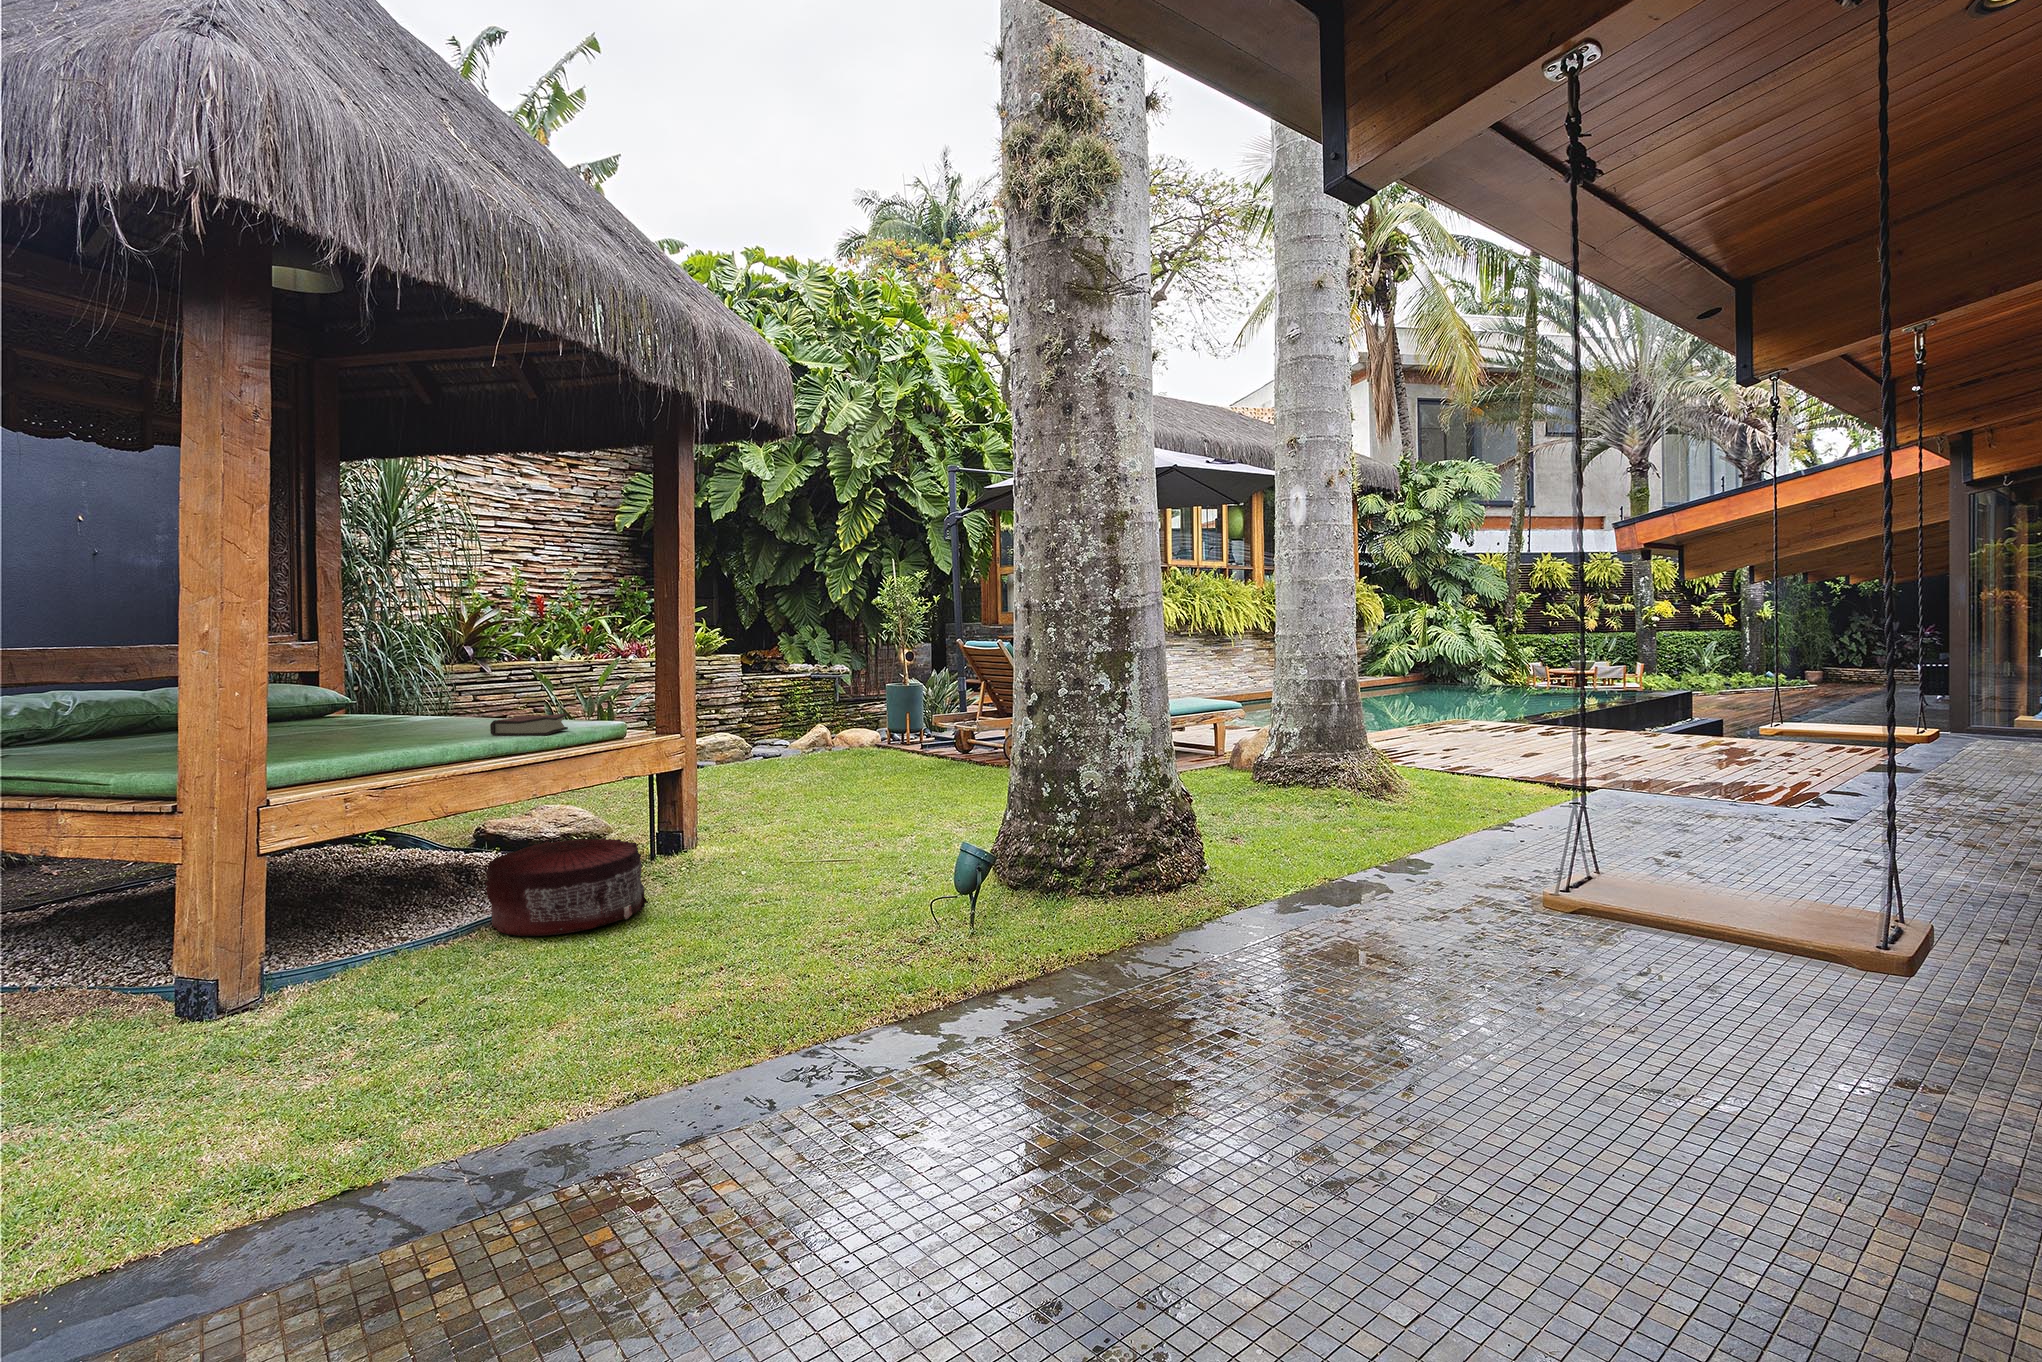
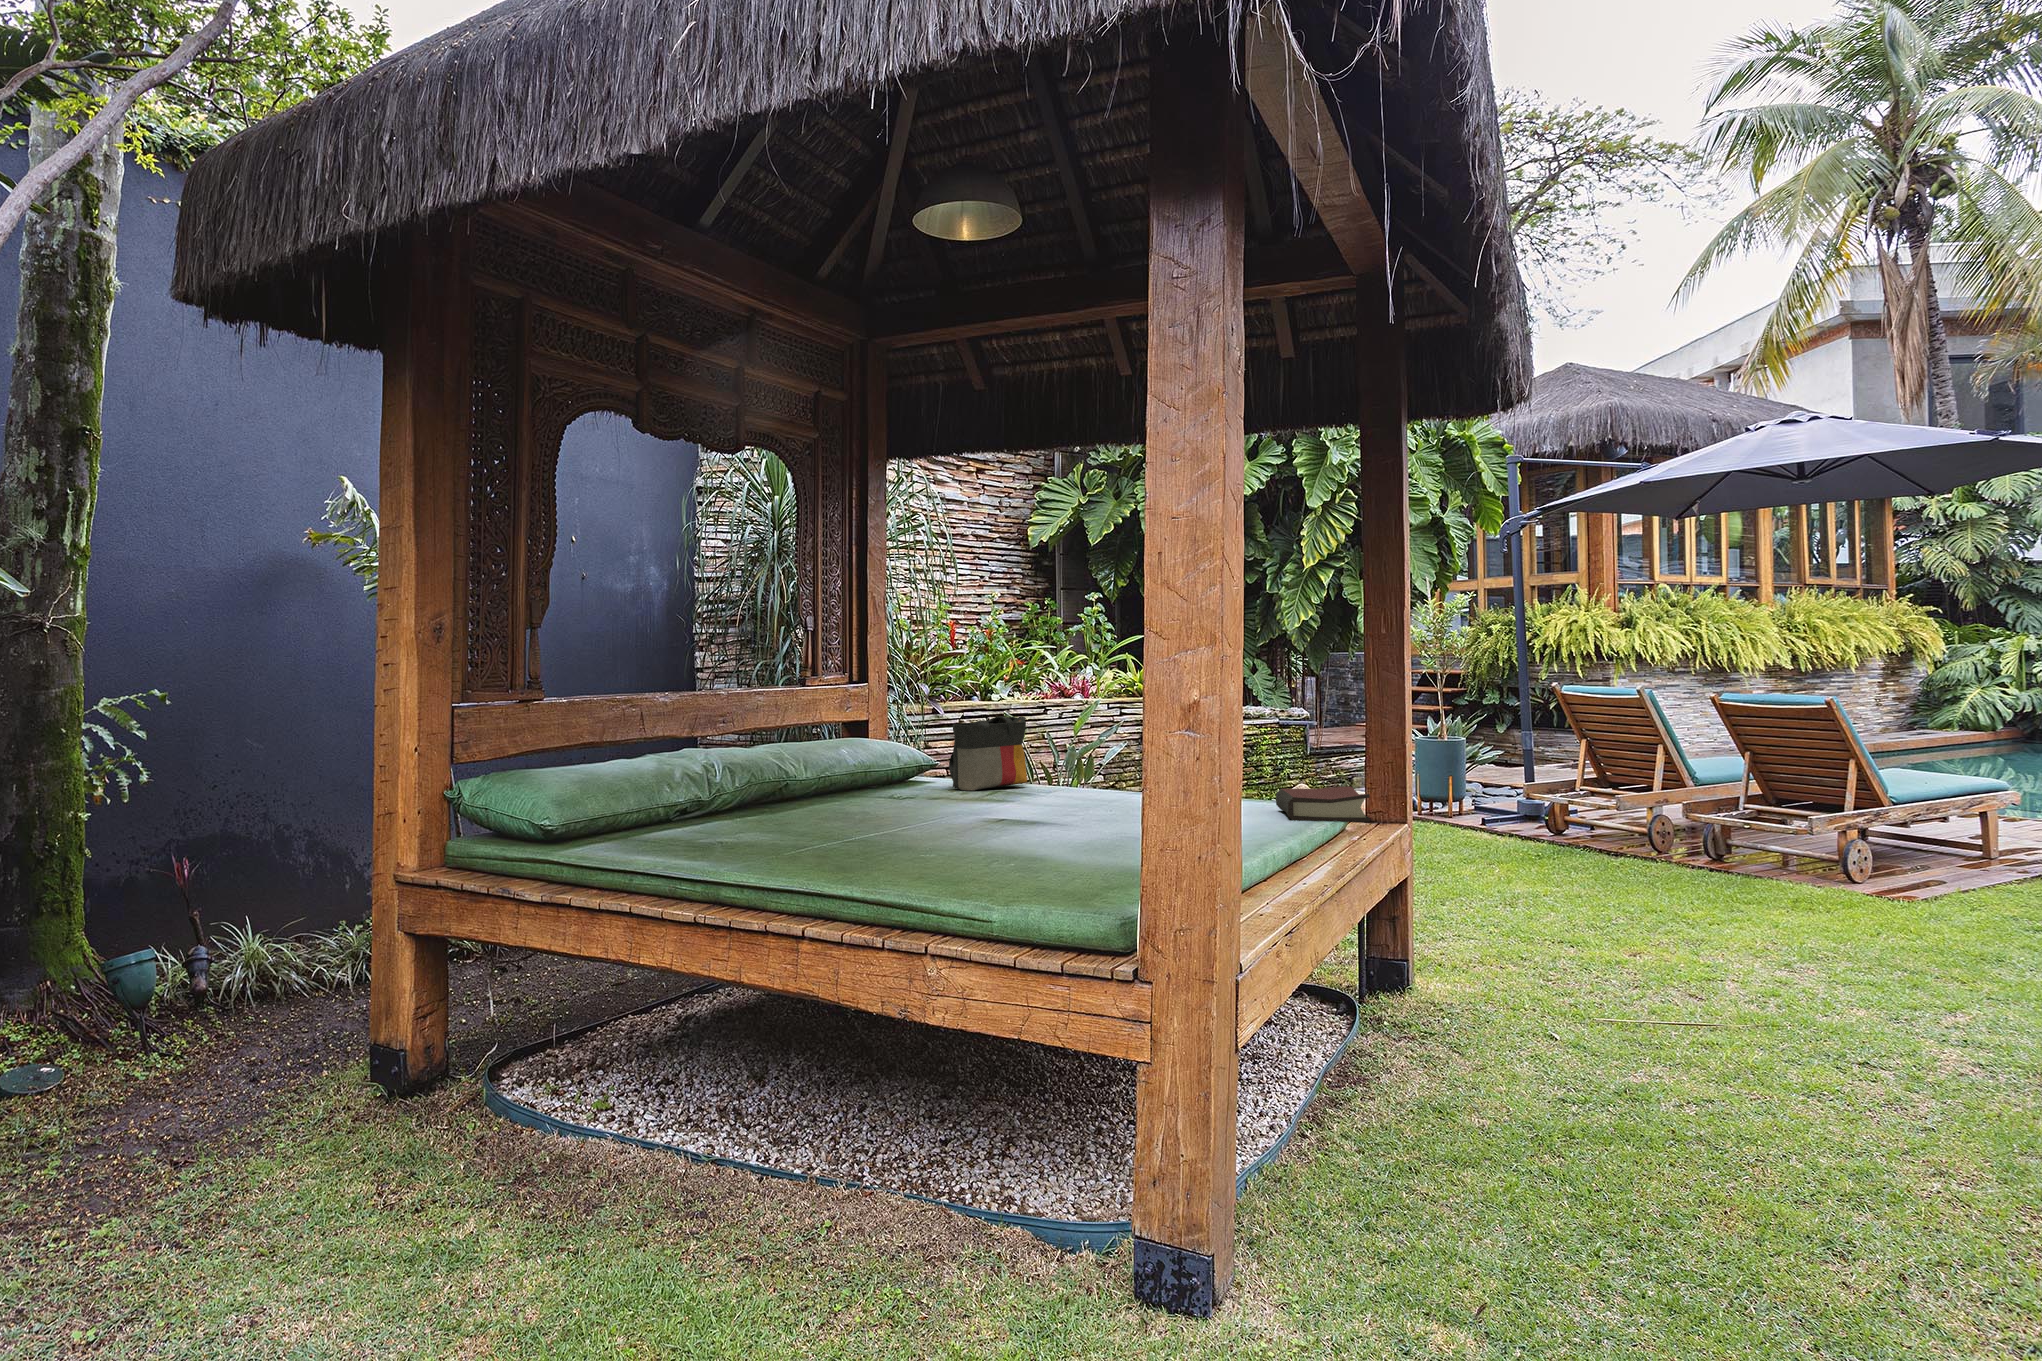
tote bag: none [316,670,395,725] -> present [949,716,1027,791]
pouf: present [485,837,648,936] -> none [1367,985,1612,1163]

